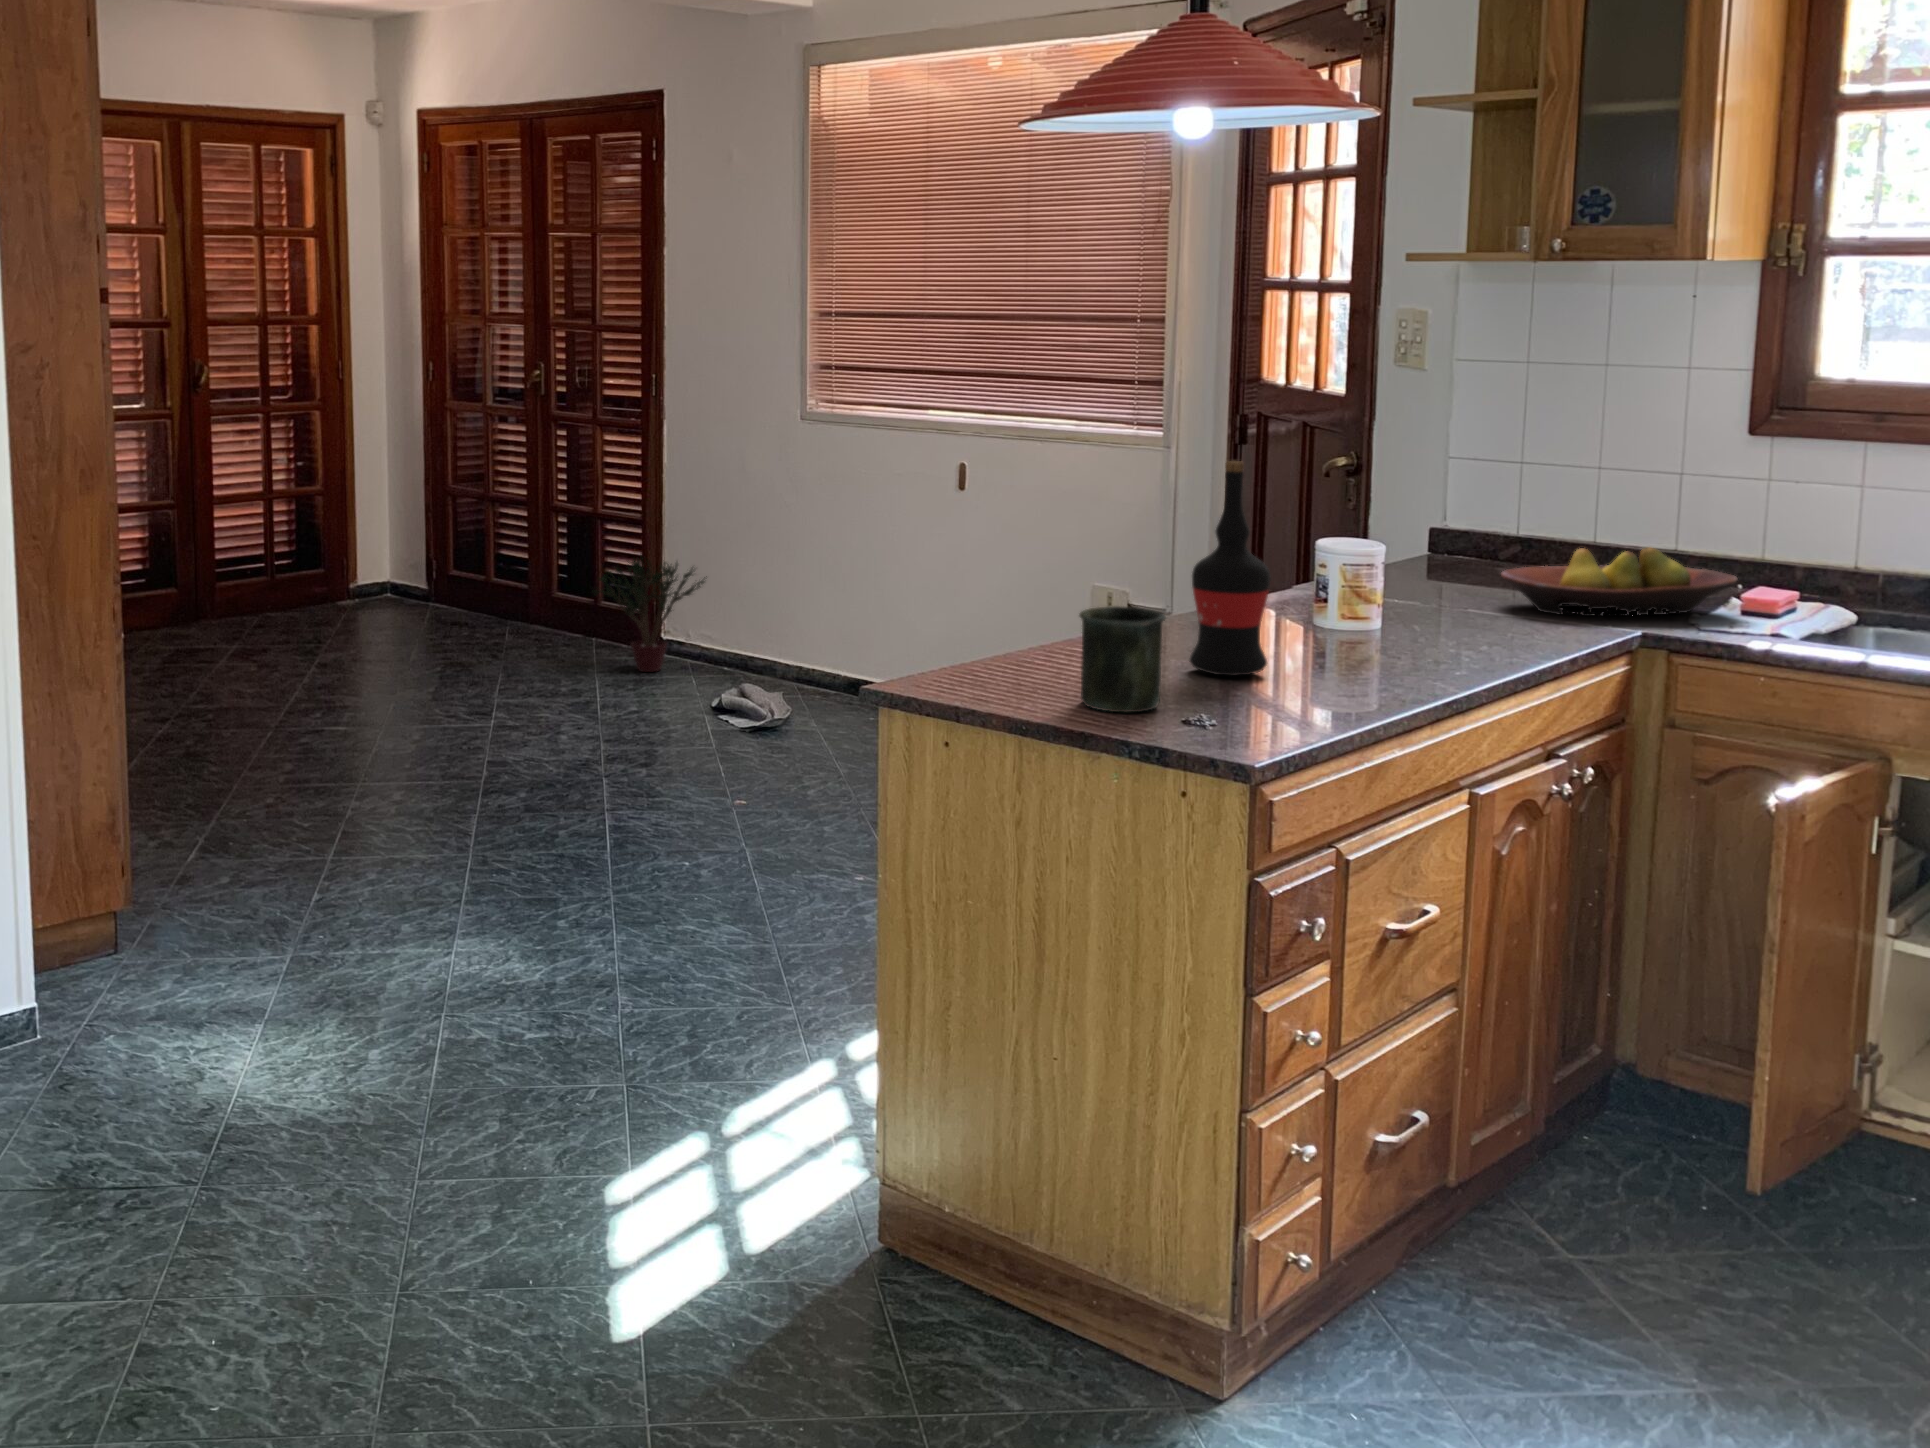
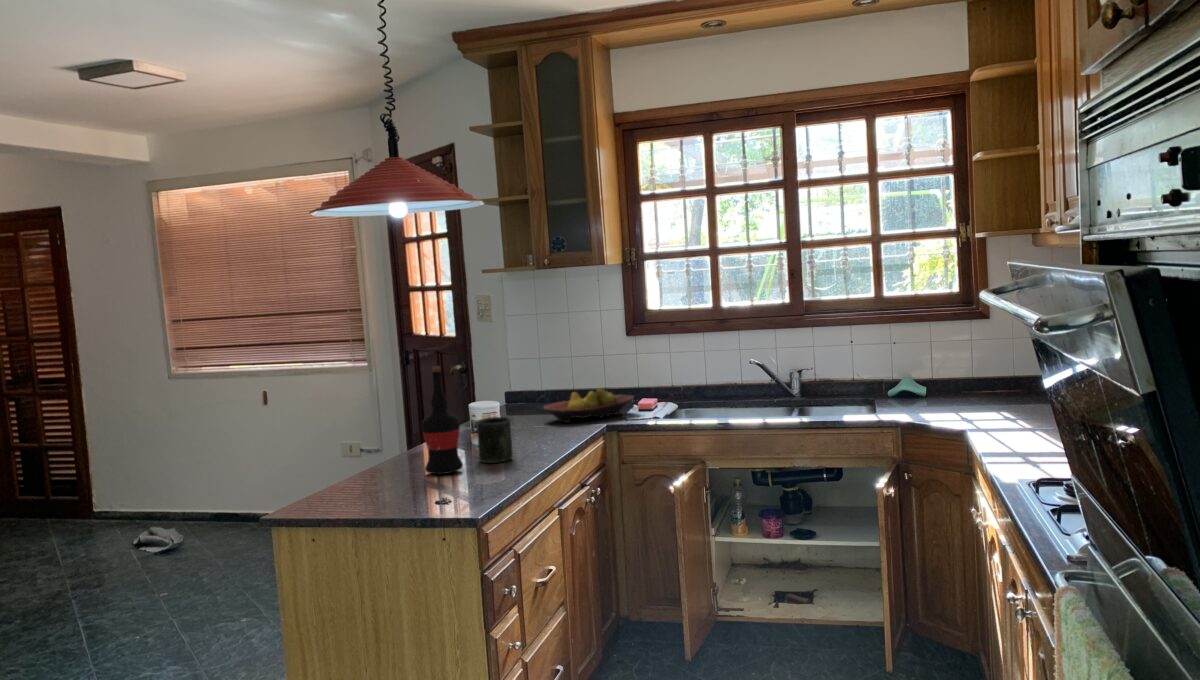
potted plant: present [592,557,707,672] -> none [44,464,122,532]
mug: present [1079,606,1166,712] -> present [475,417,513,463]

